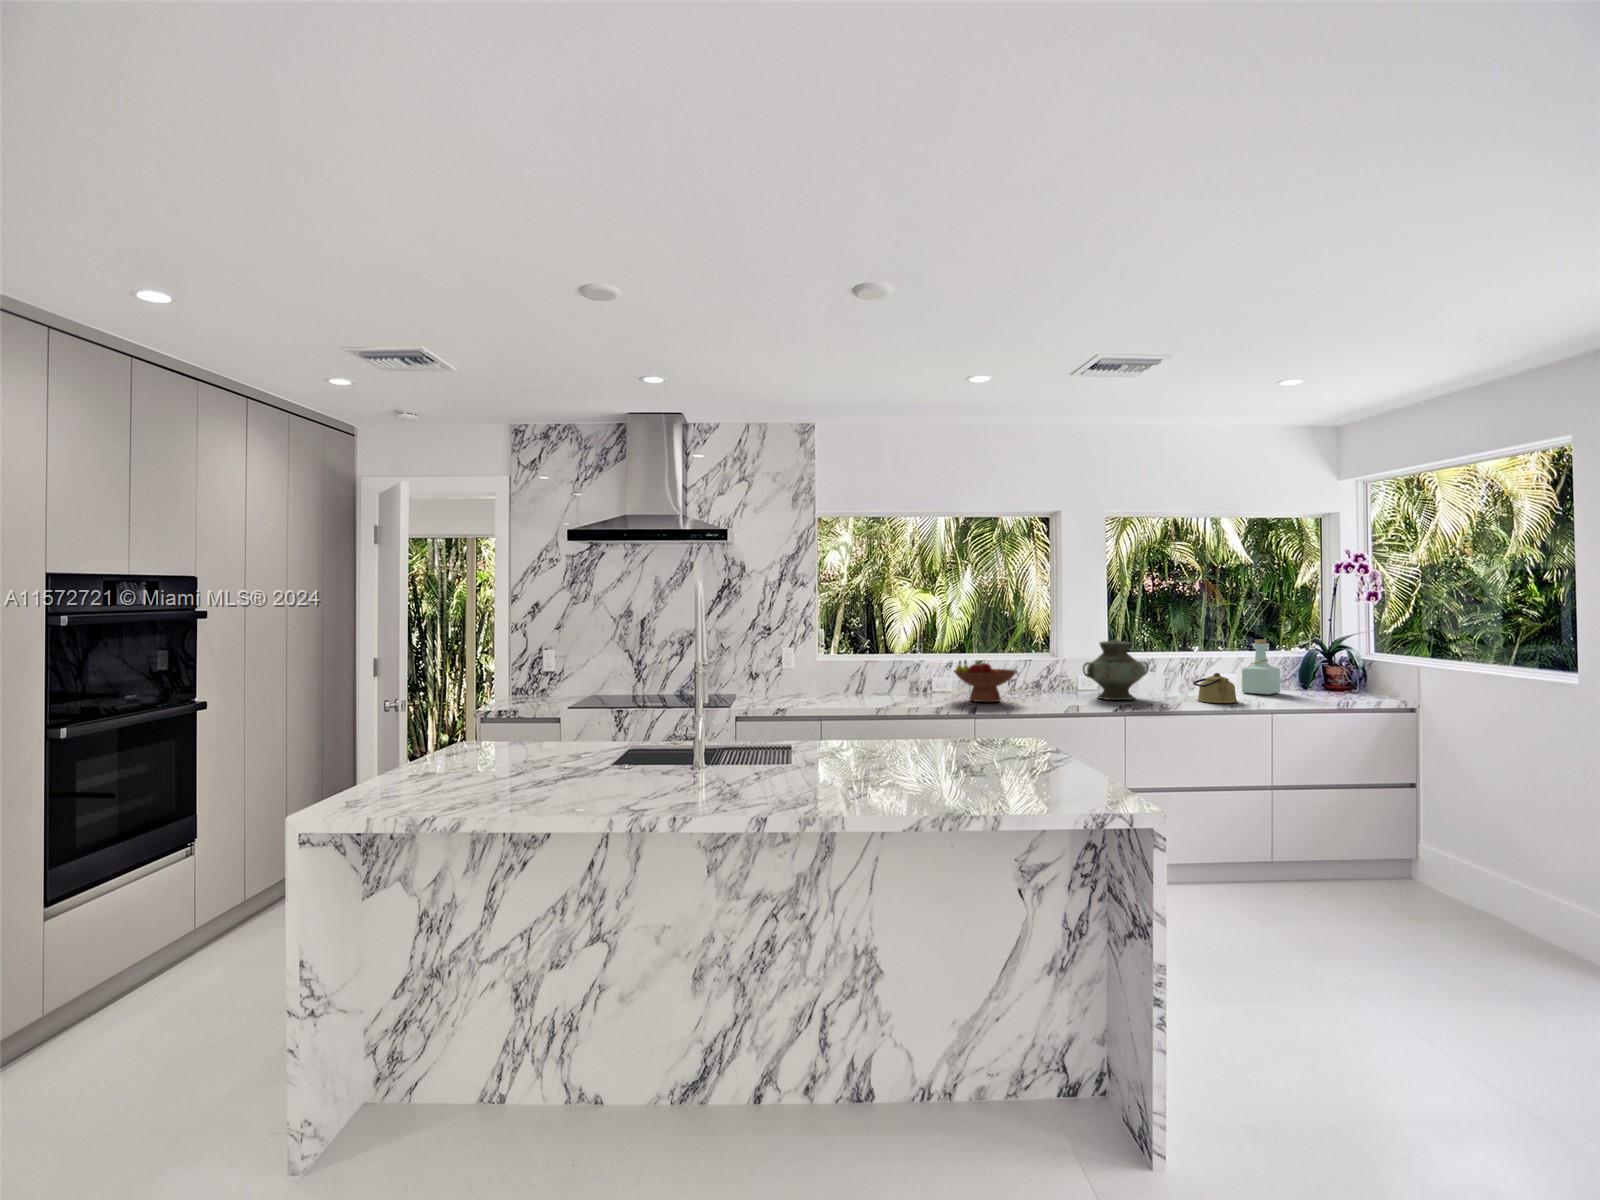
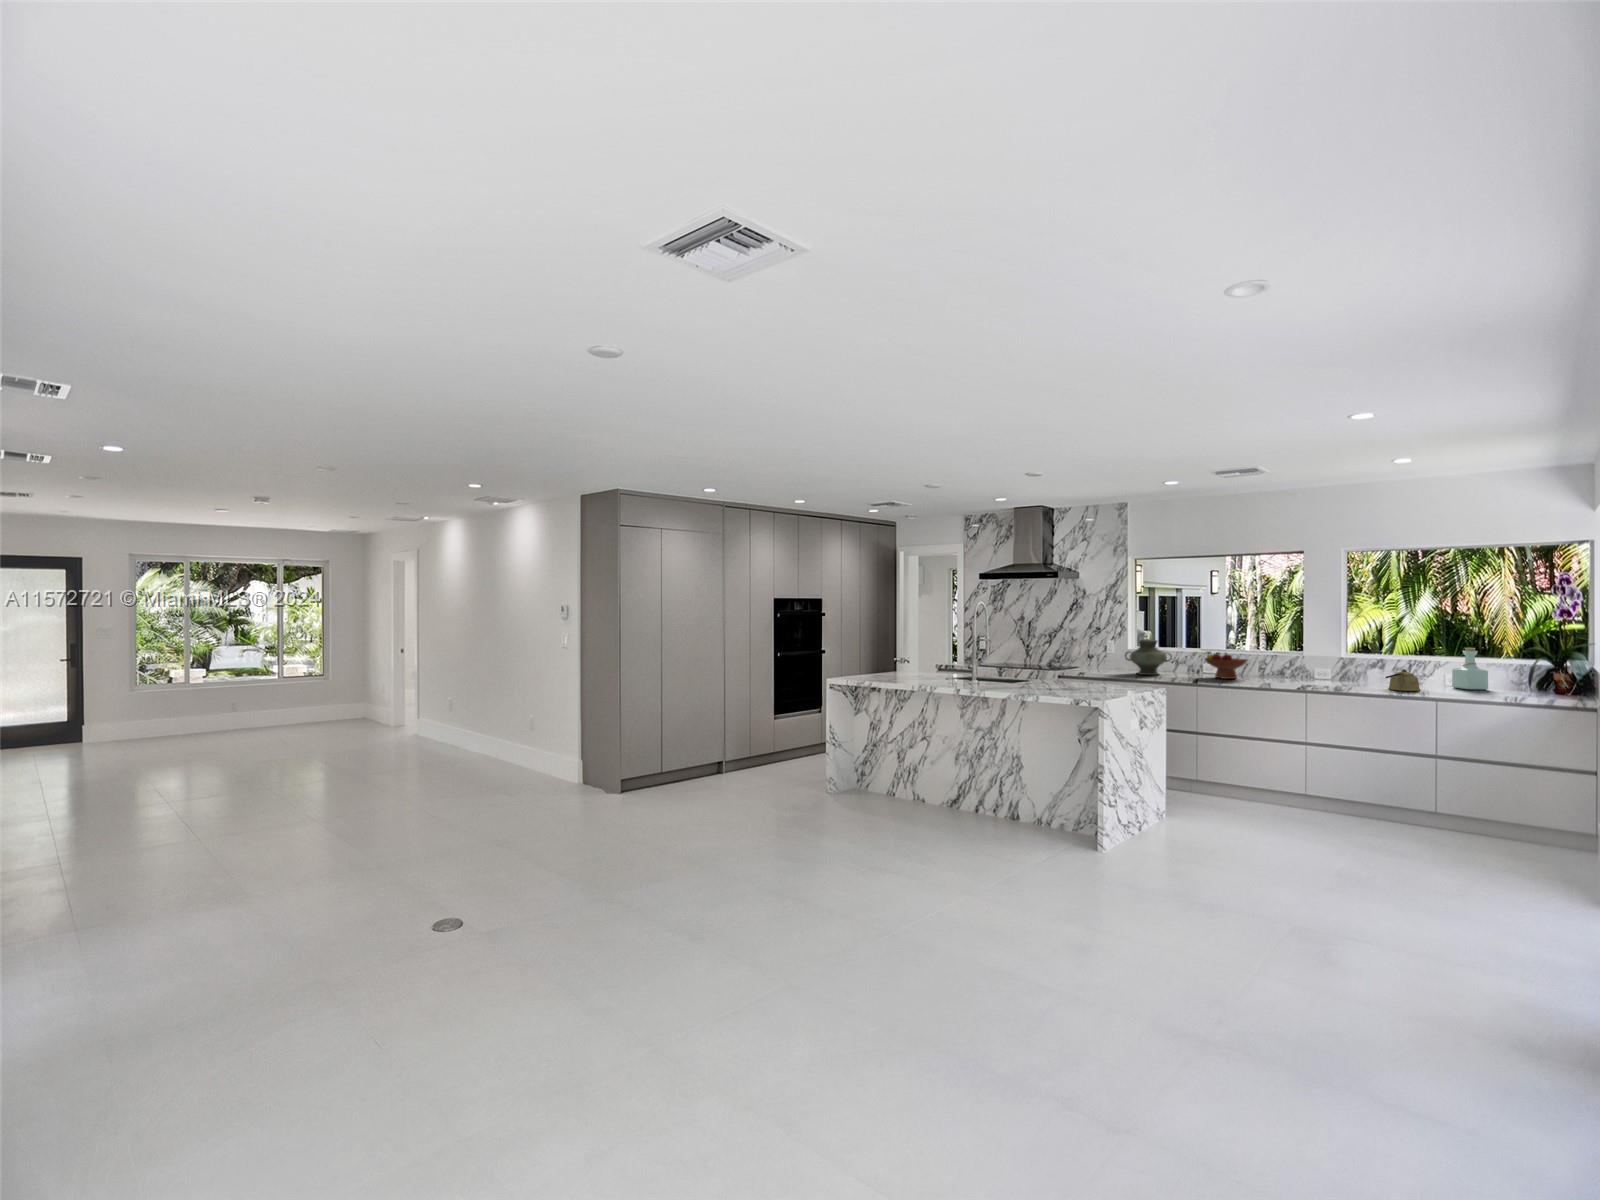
vase: present [1083,640,1149,700] -> present [1125,639,1172,675]

